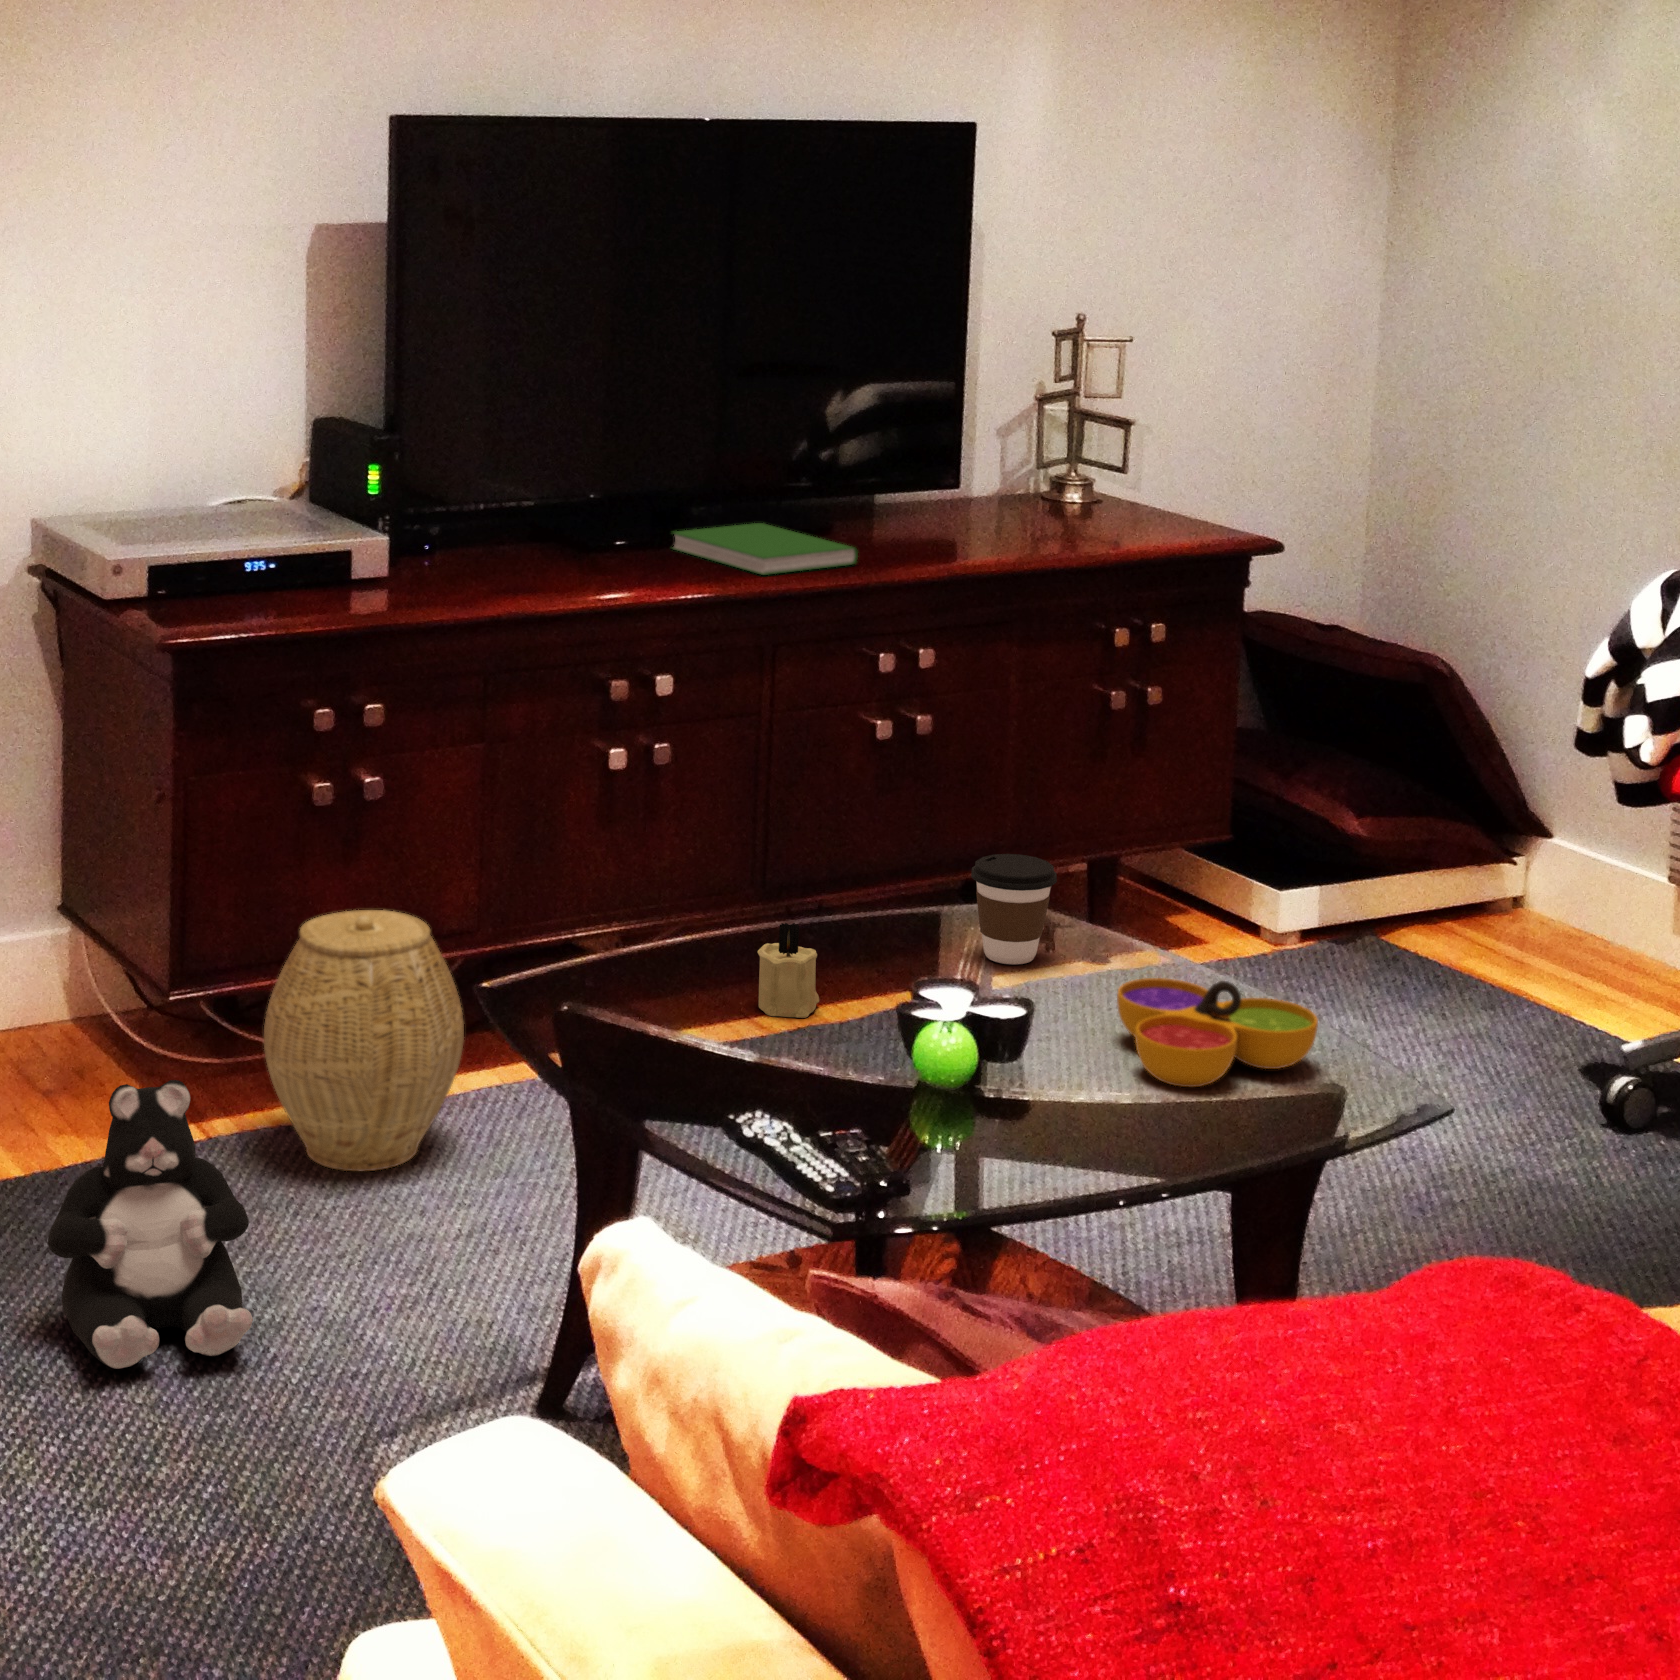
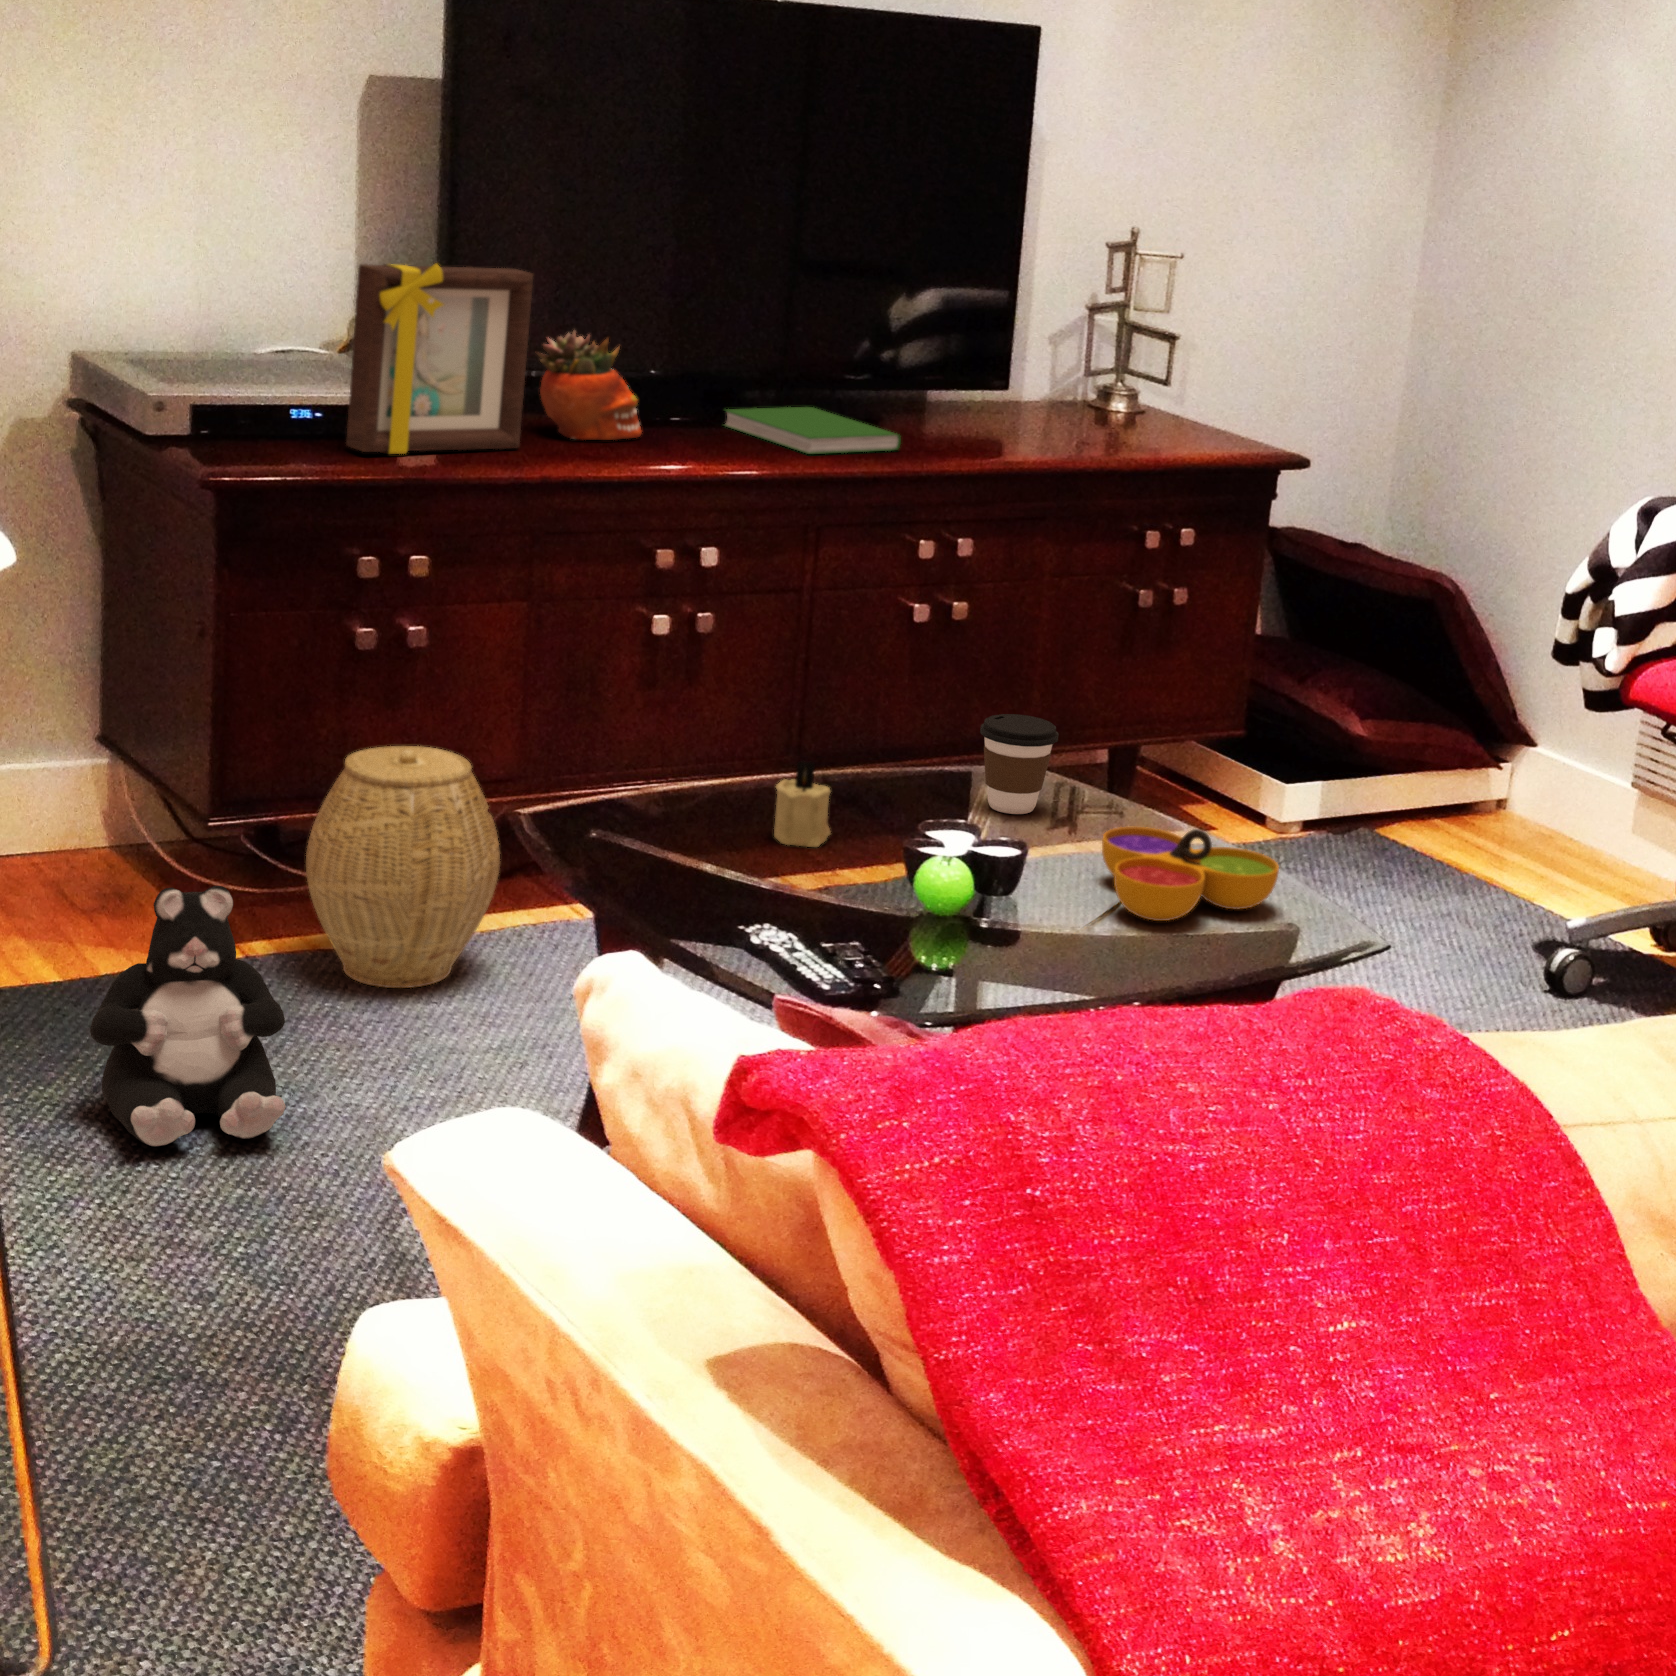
picture frame: none [288,402,471,603] -> present [346,264,533,454]
succulent planter: none [476,460,589,574] -> present [537,331,642,440]

